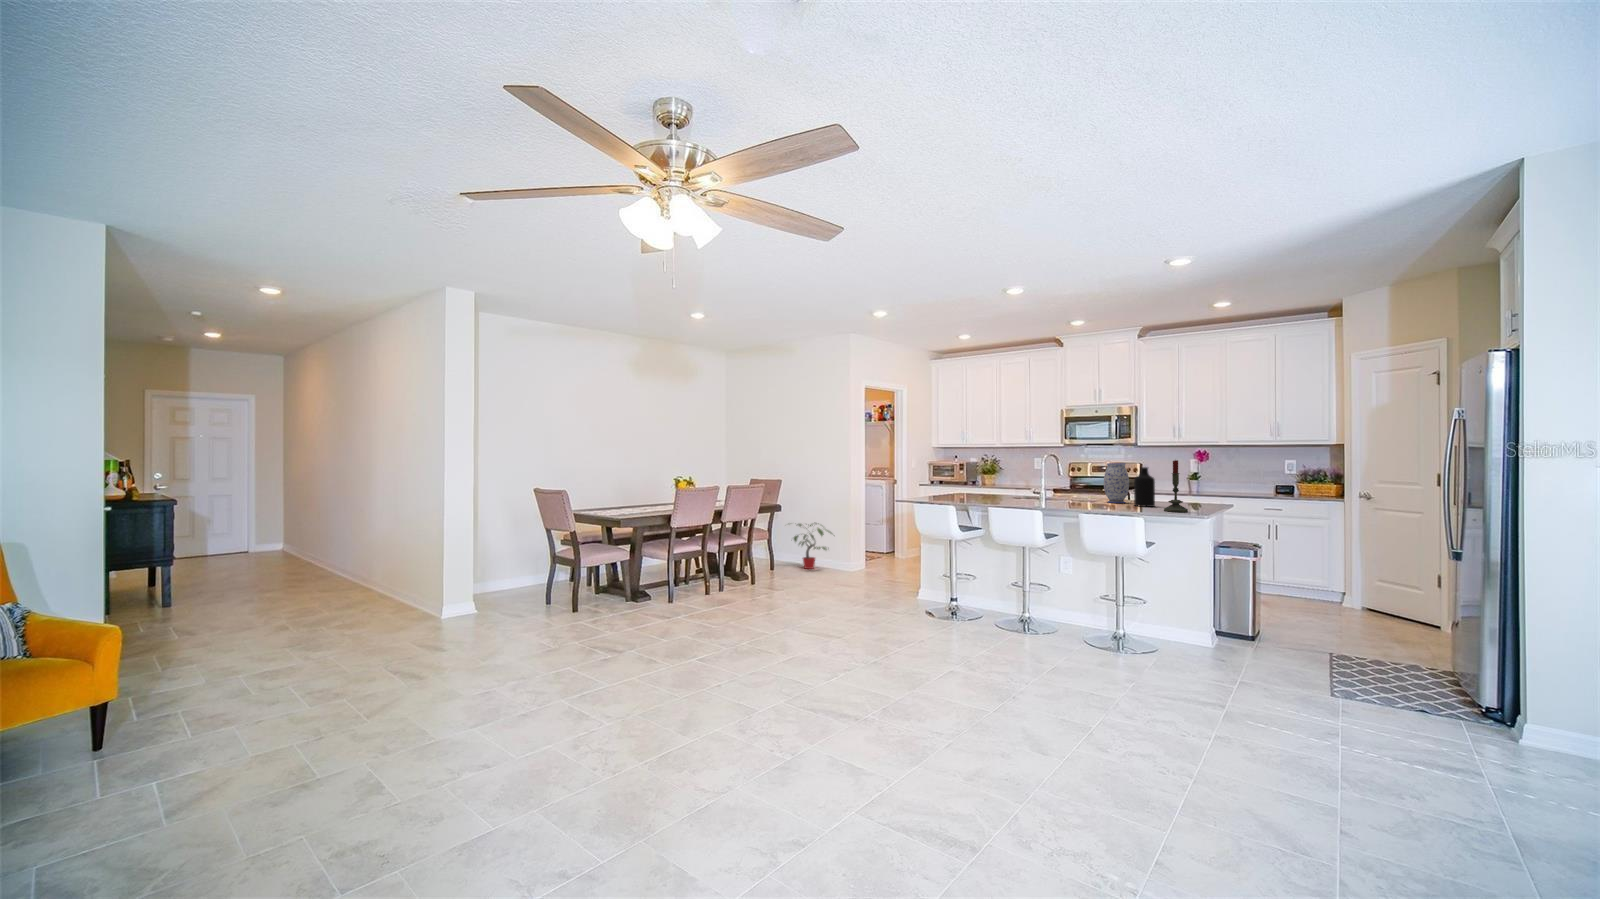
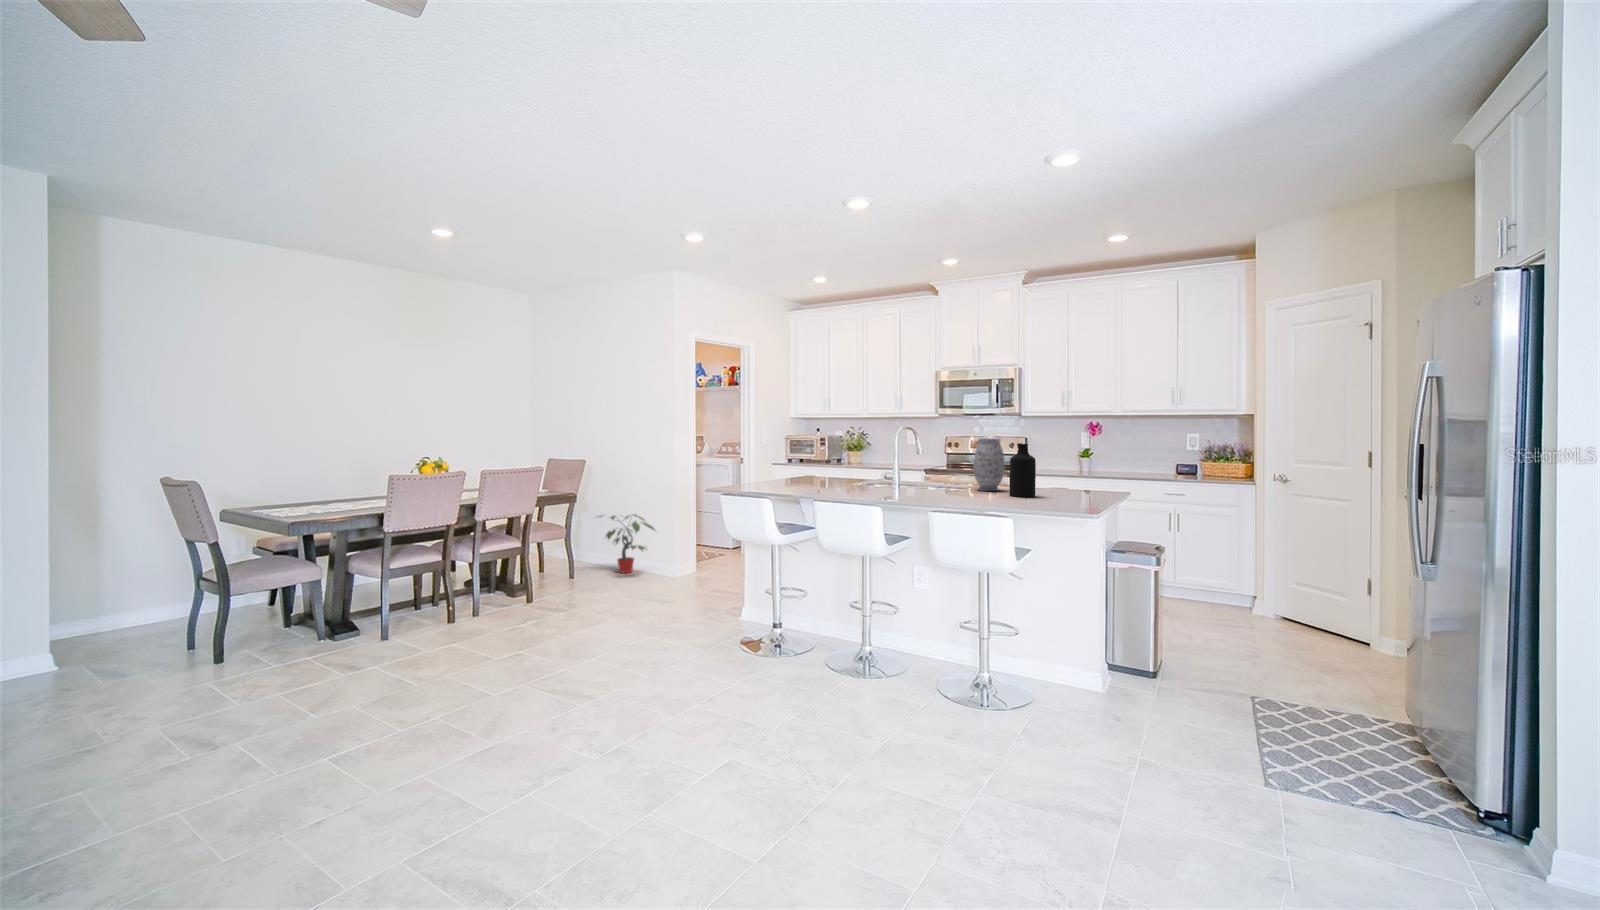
candle: present [1164,460,1188,512] -> none [1046,432,1076,507]

